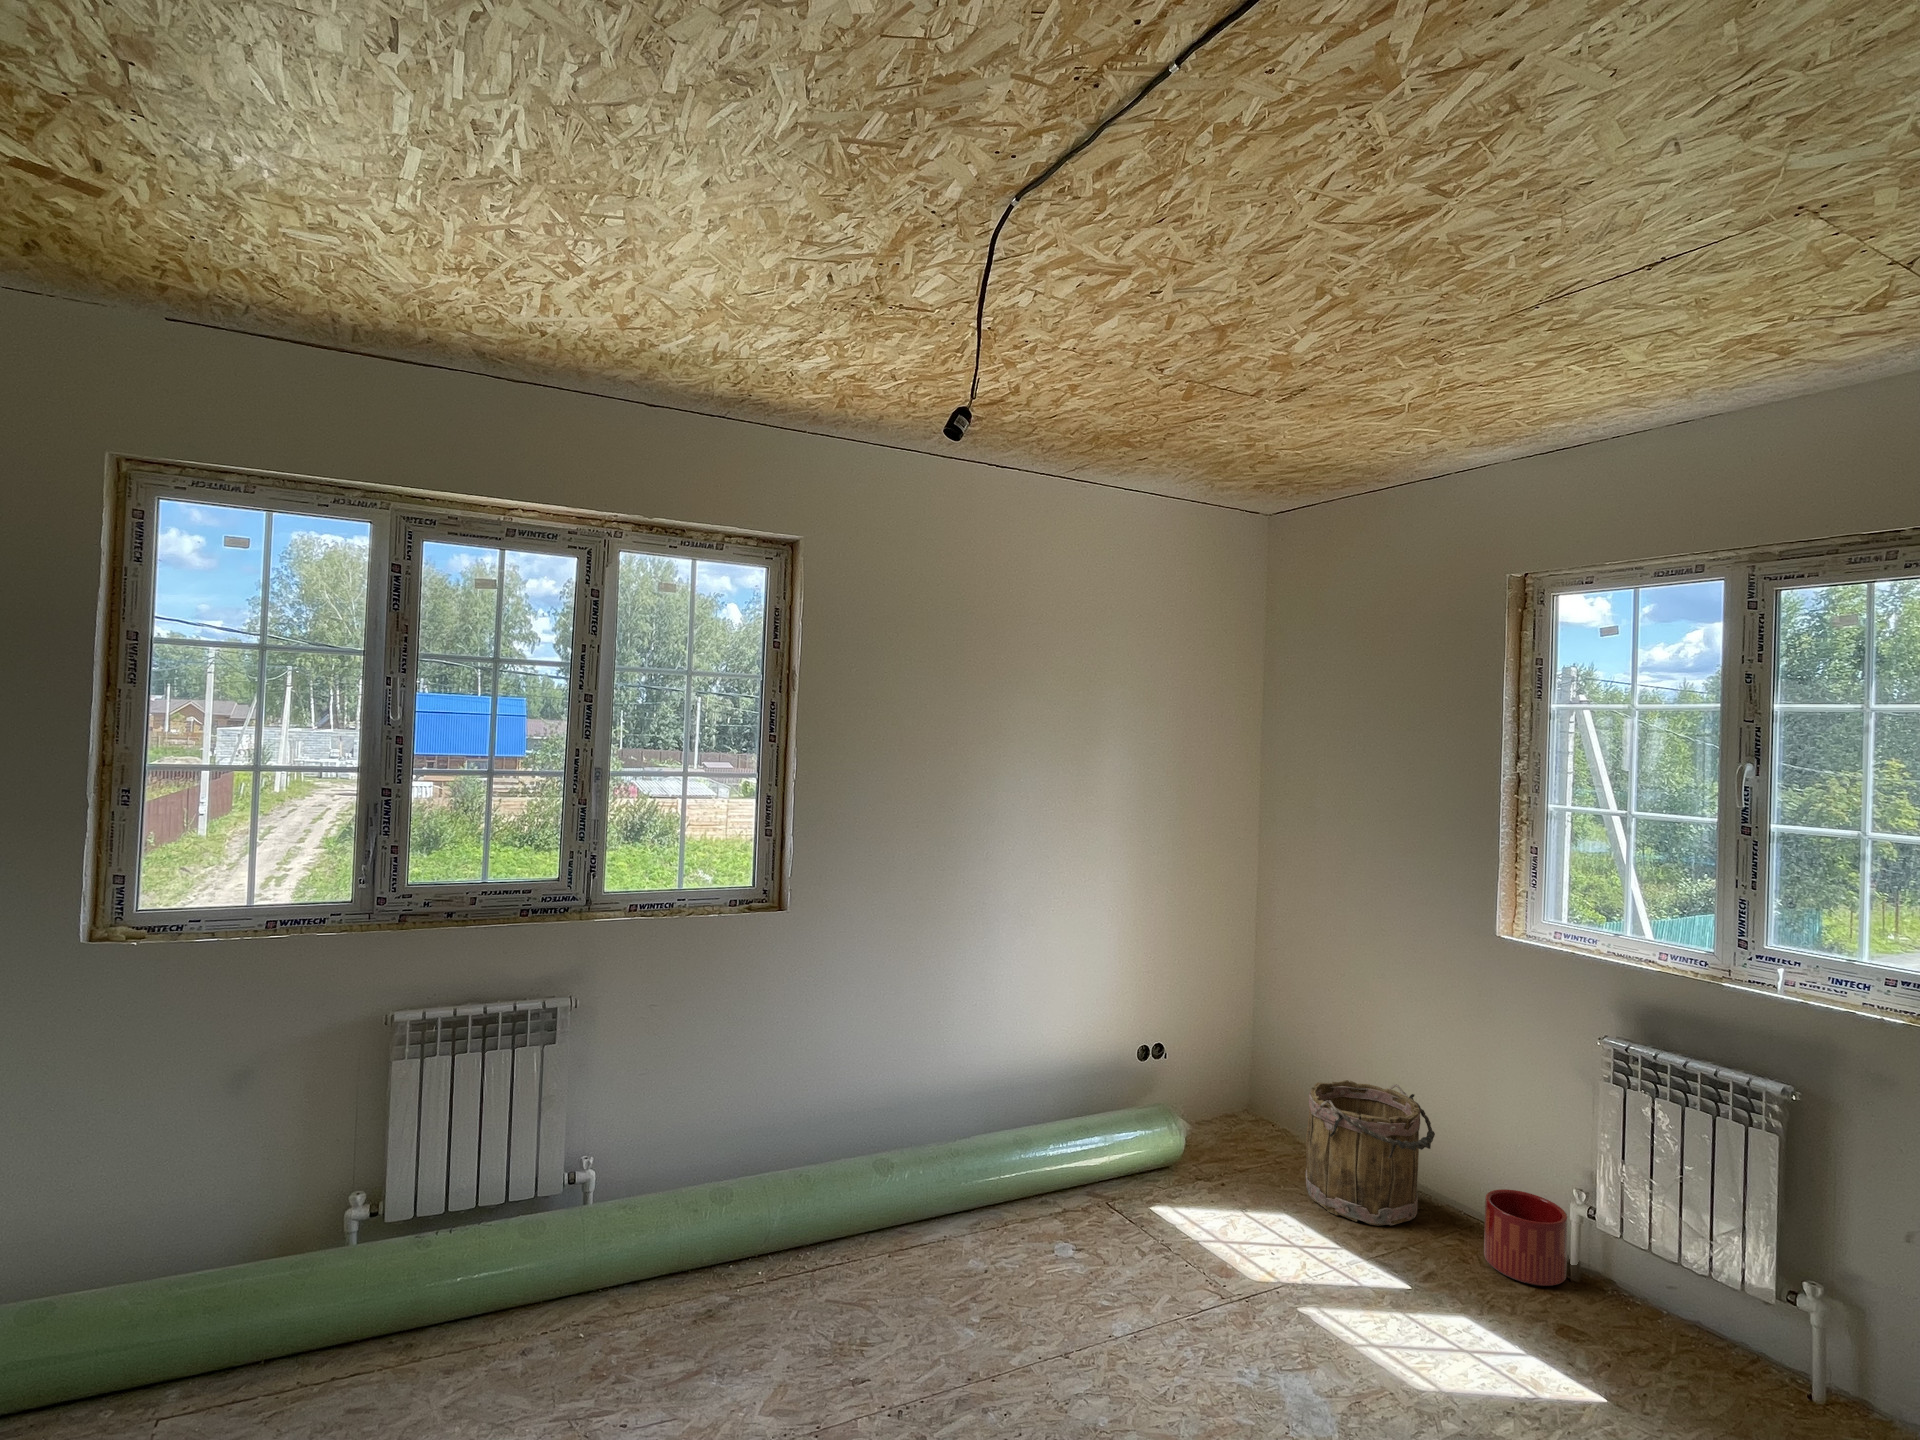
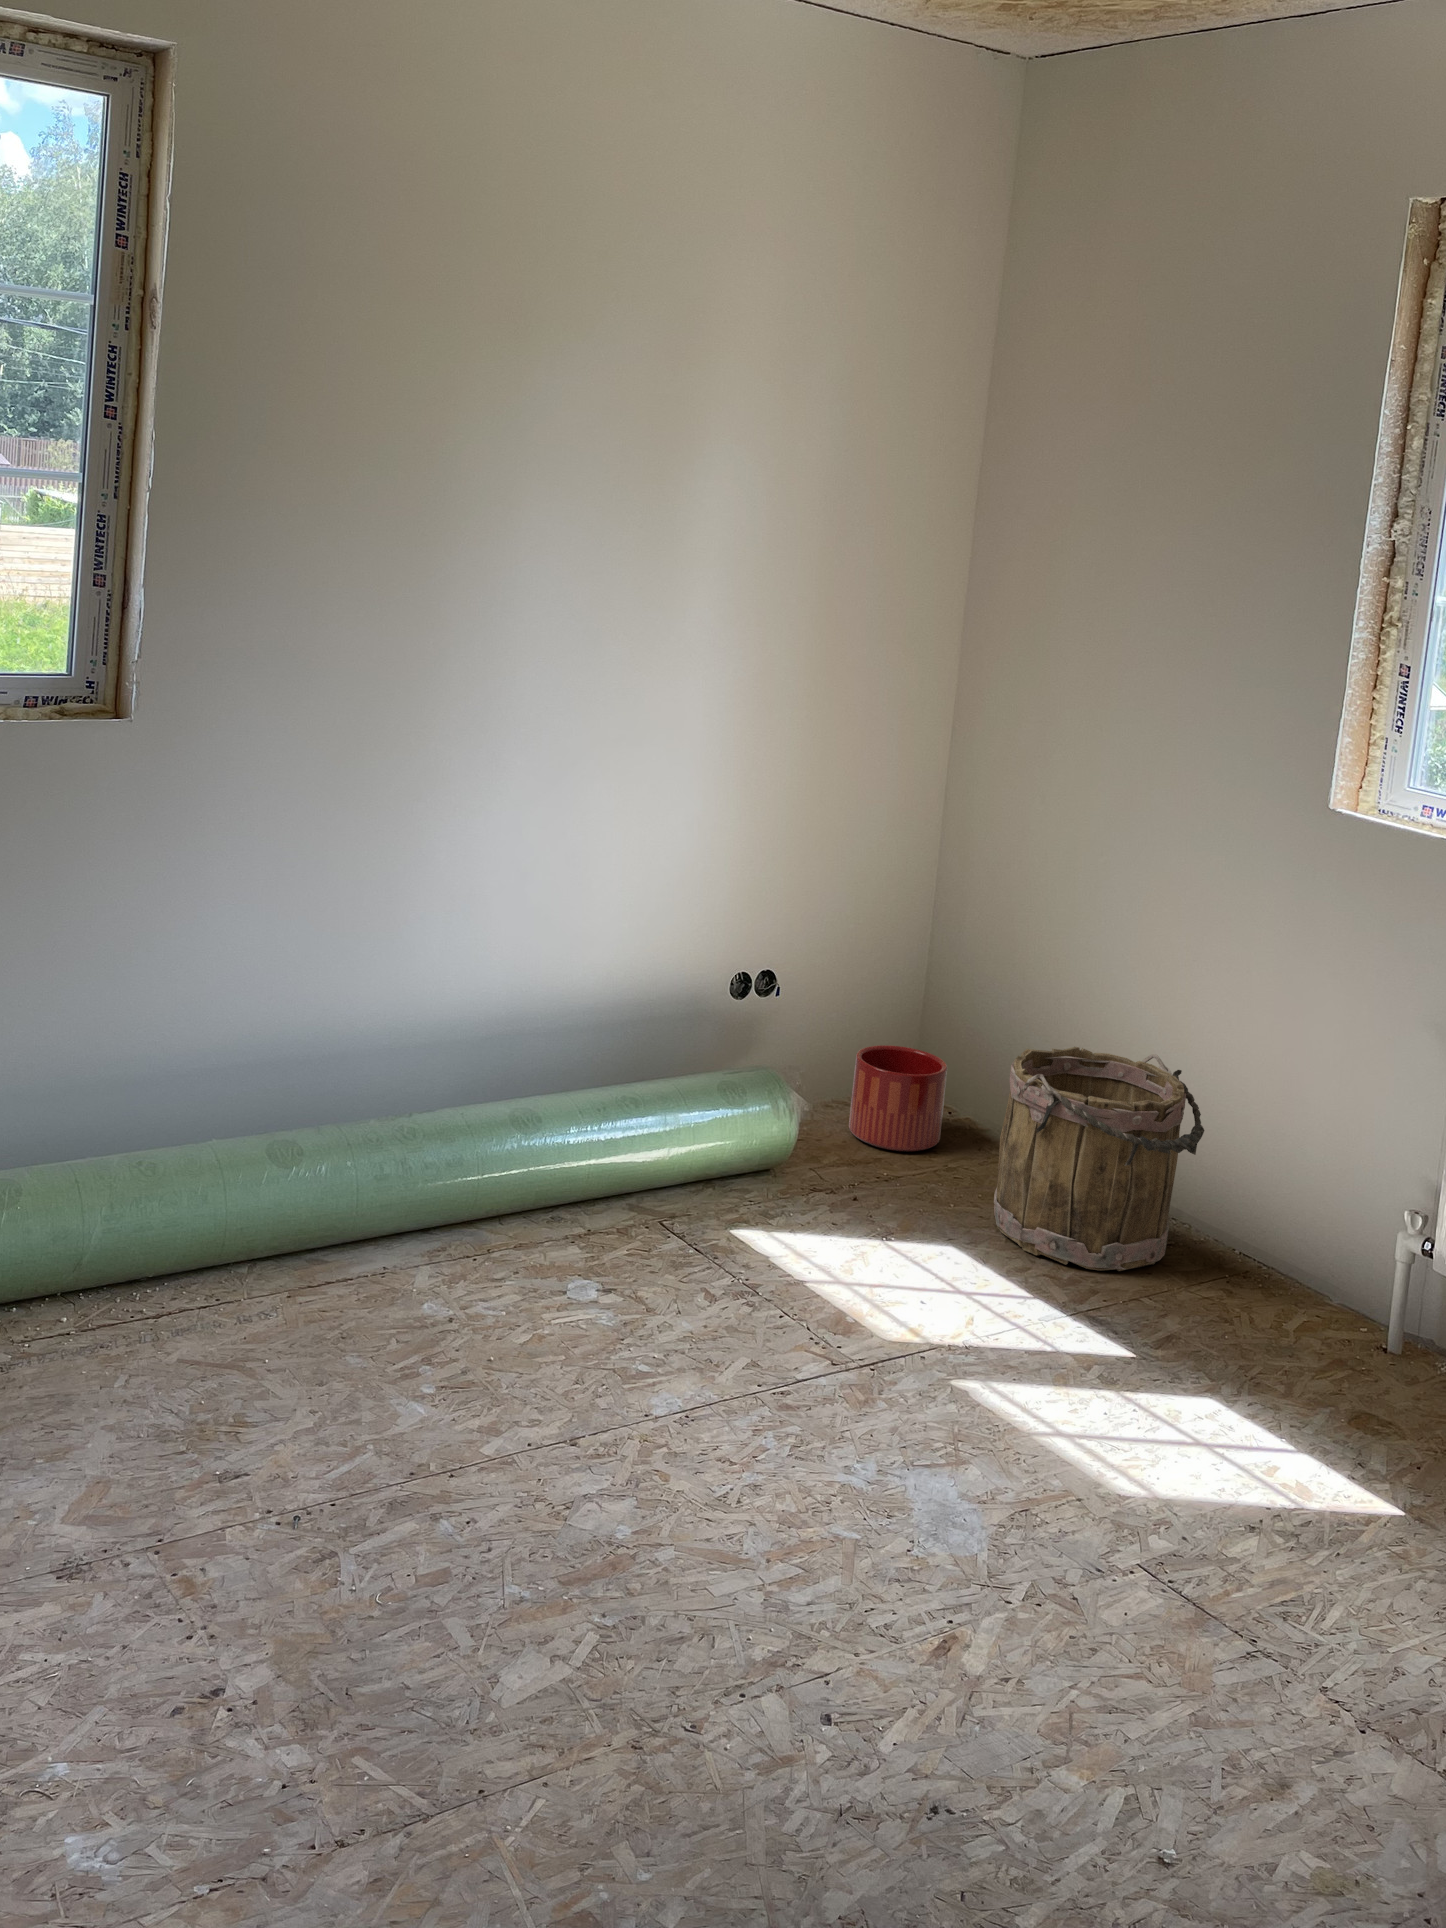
planter: present [1484,1189,1568,1286] -> present [849,1045,947,1152]

